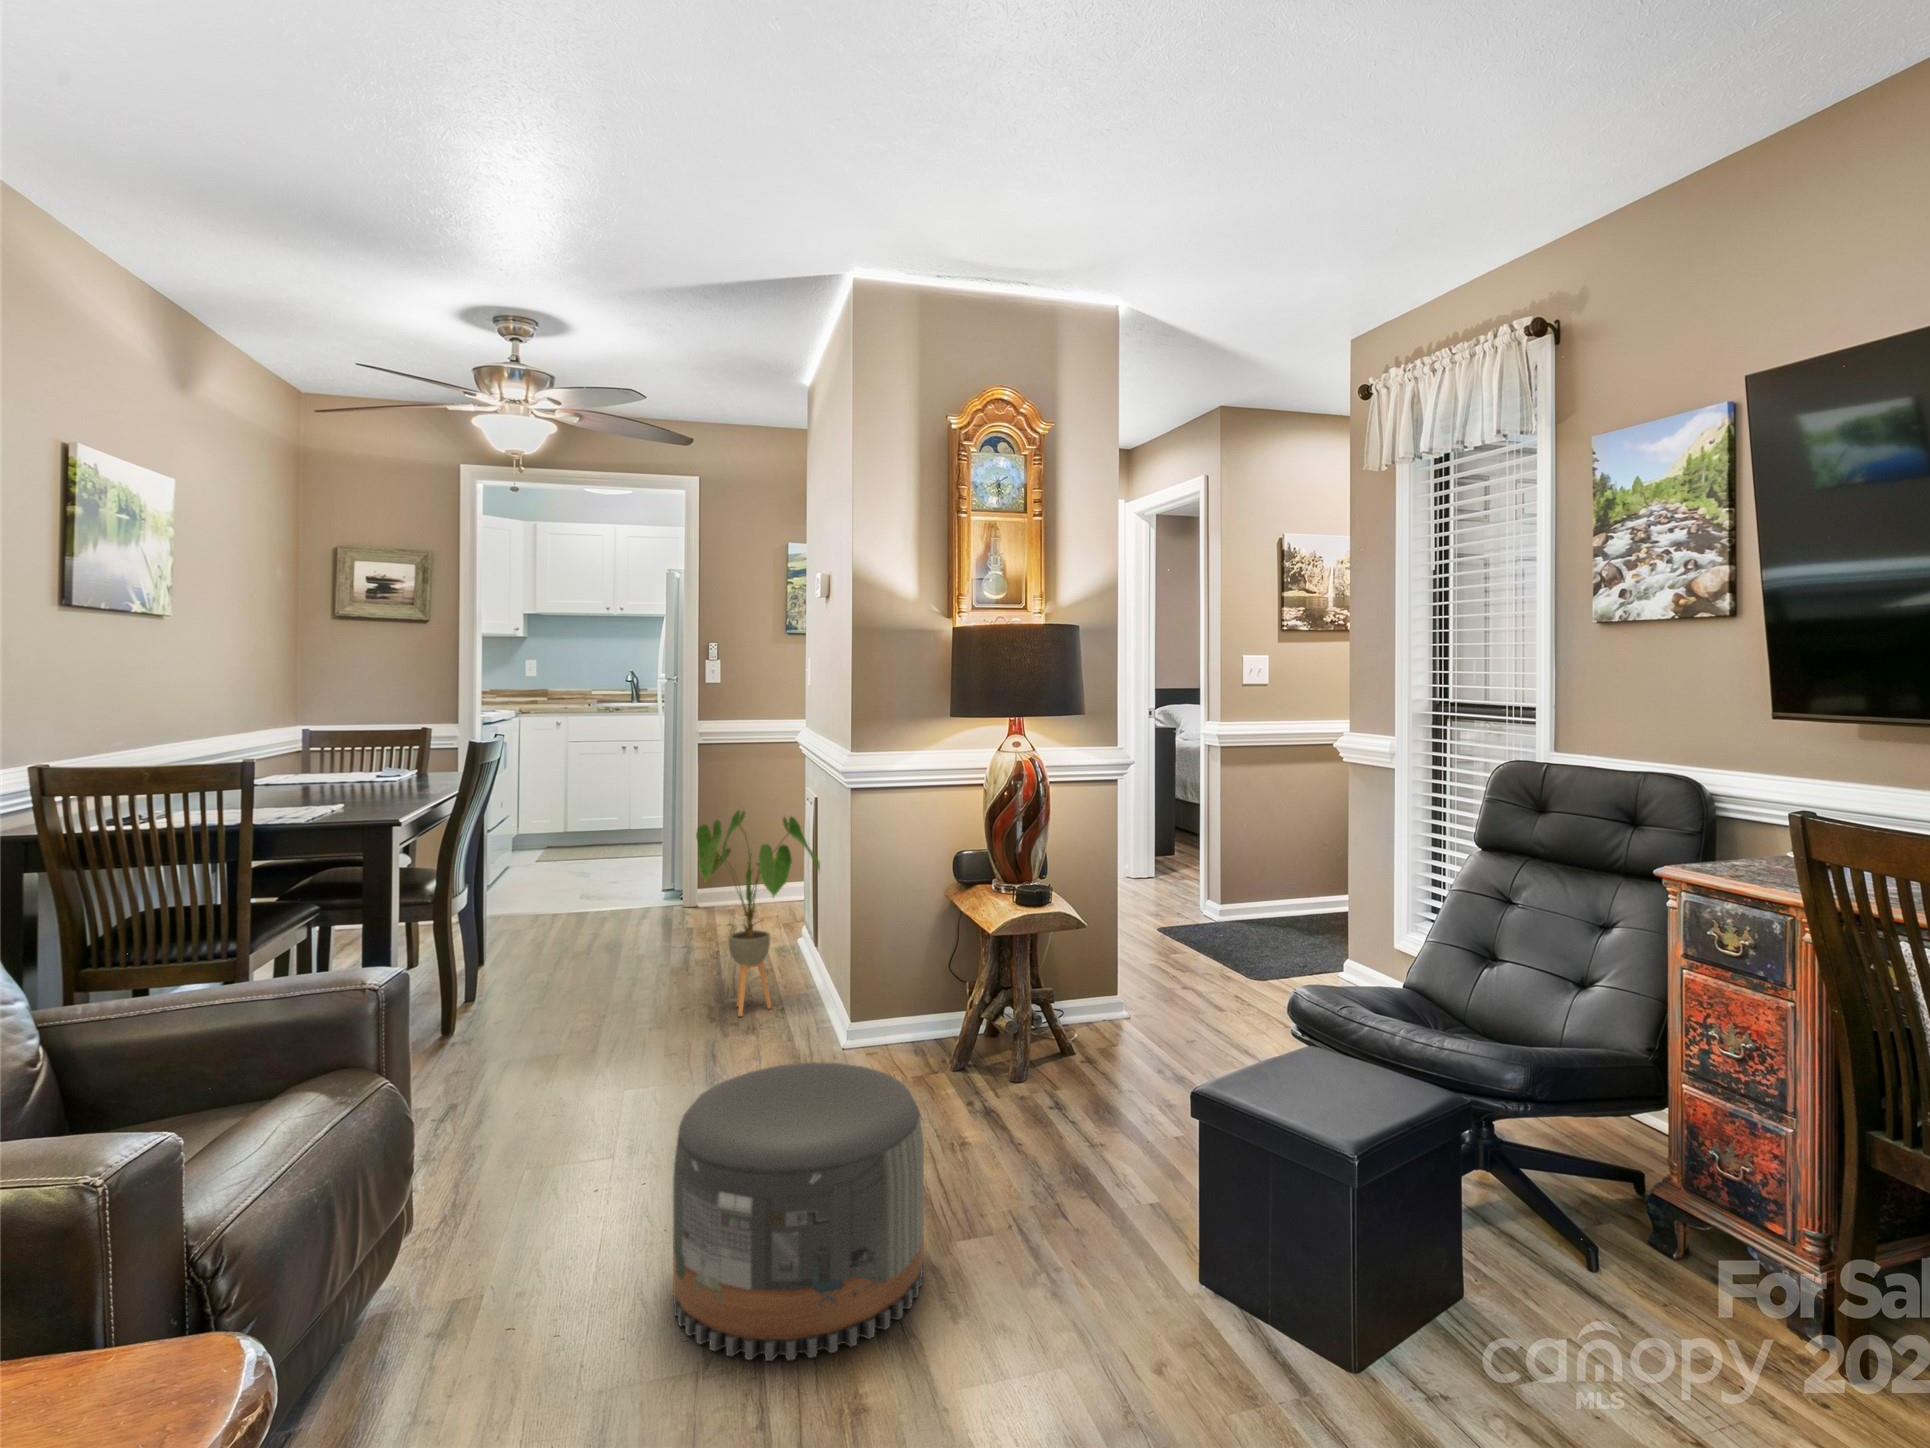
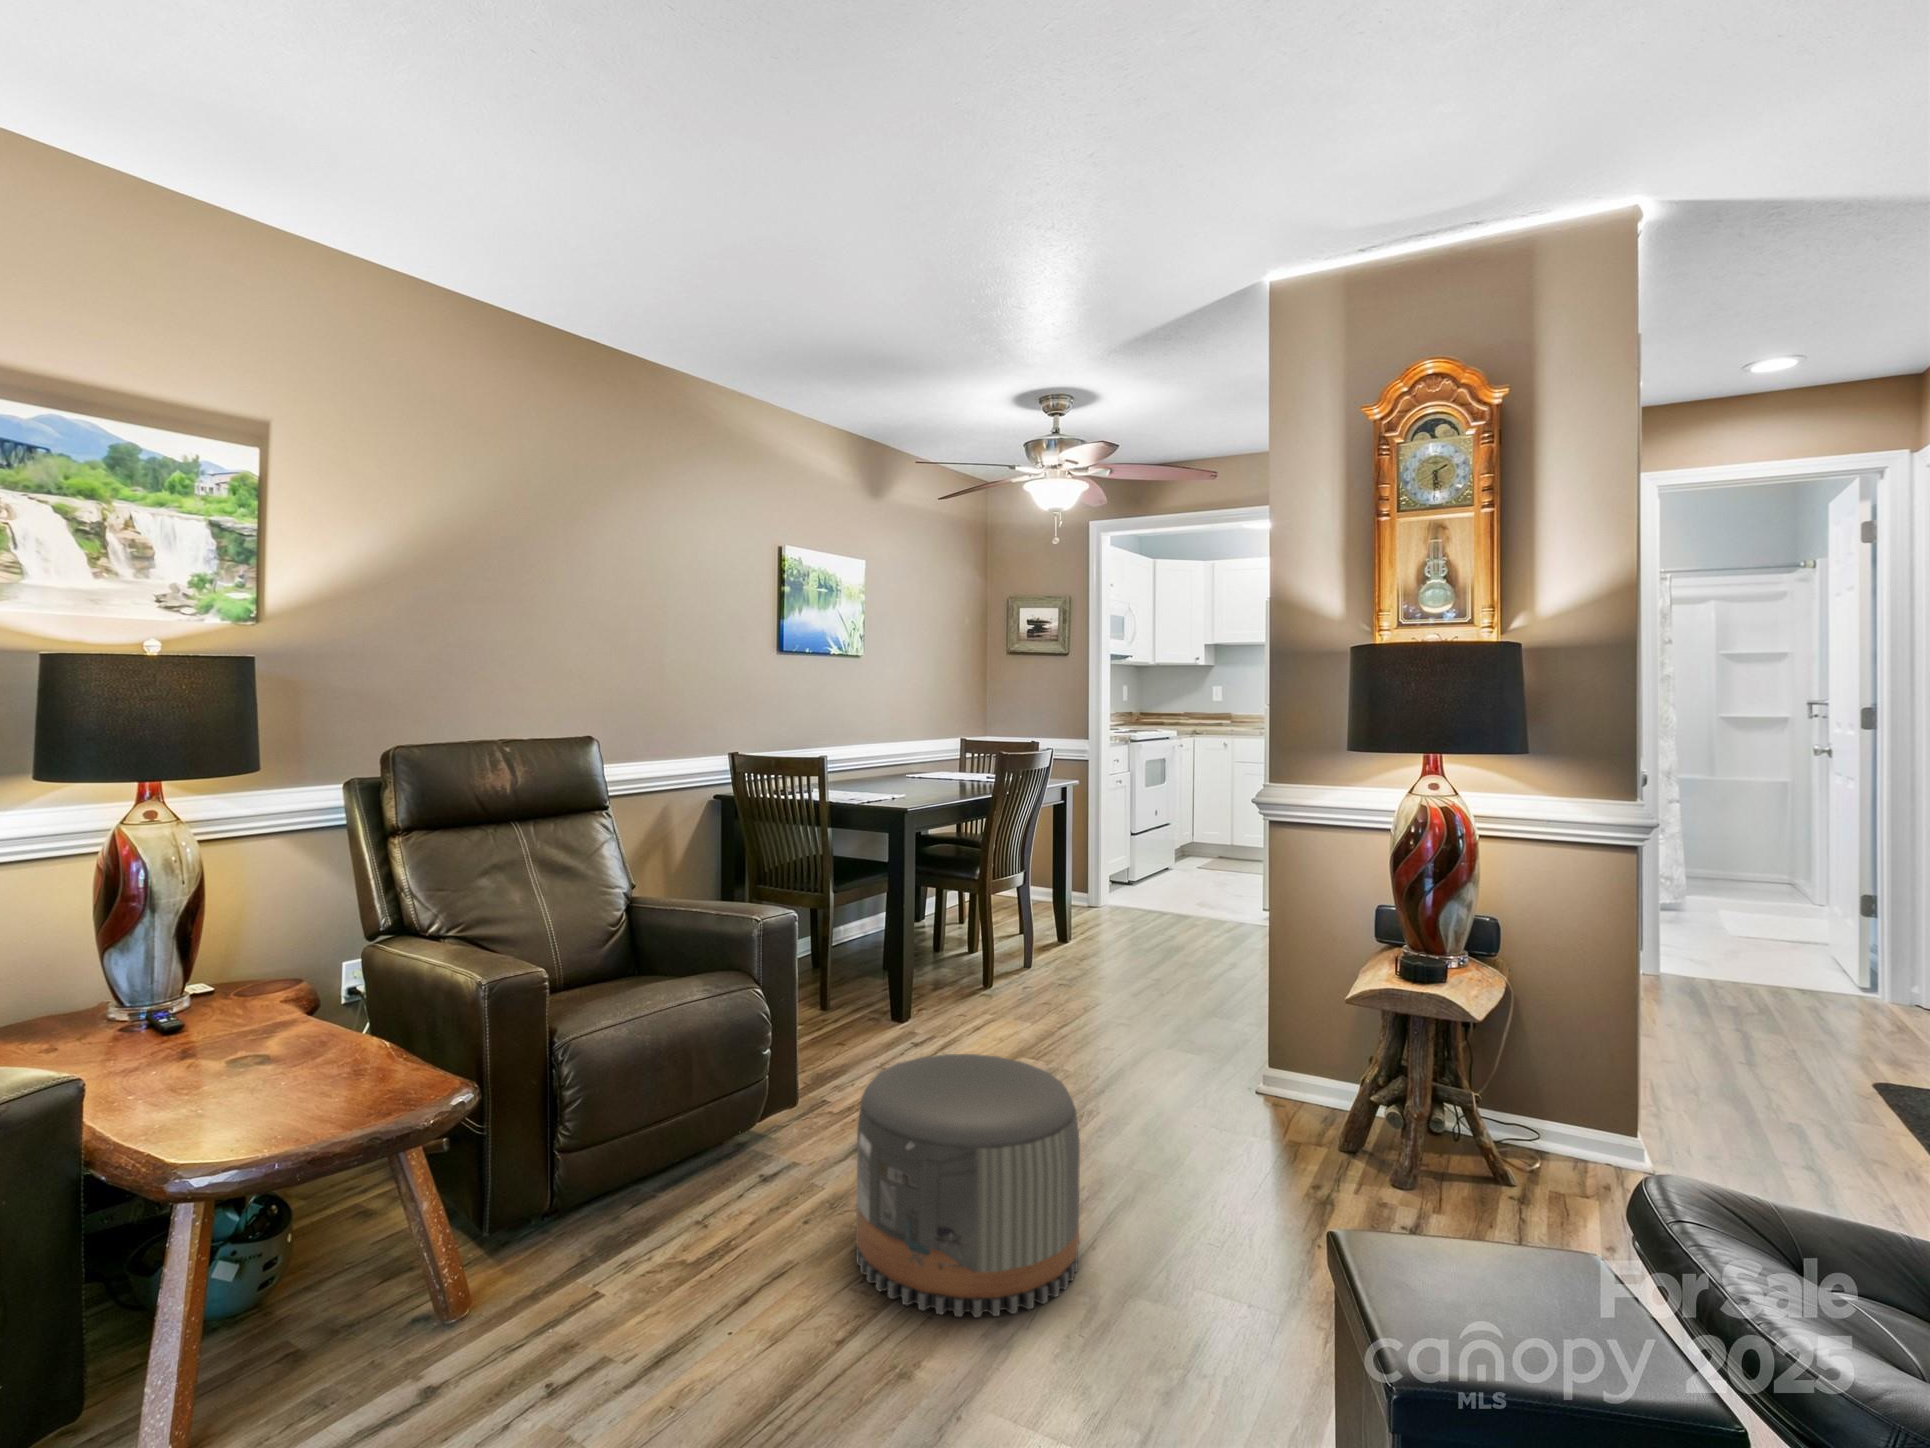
house plant: present [696,810,820,1016] -> none [1143,834,1272,1039]

